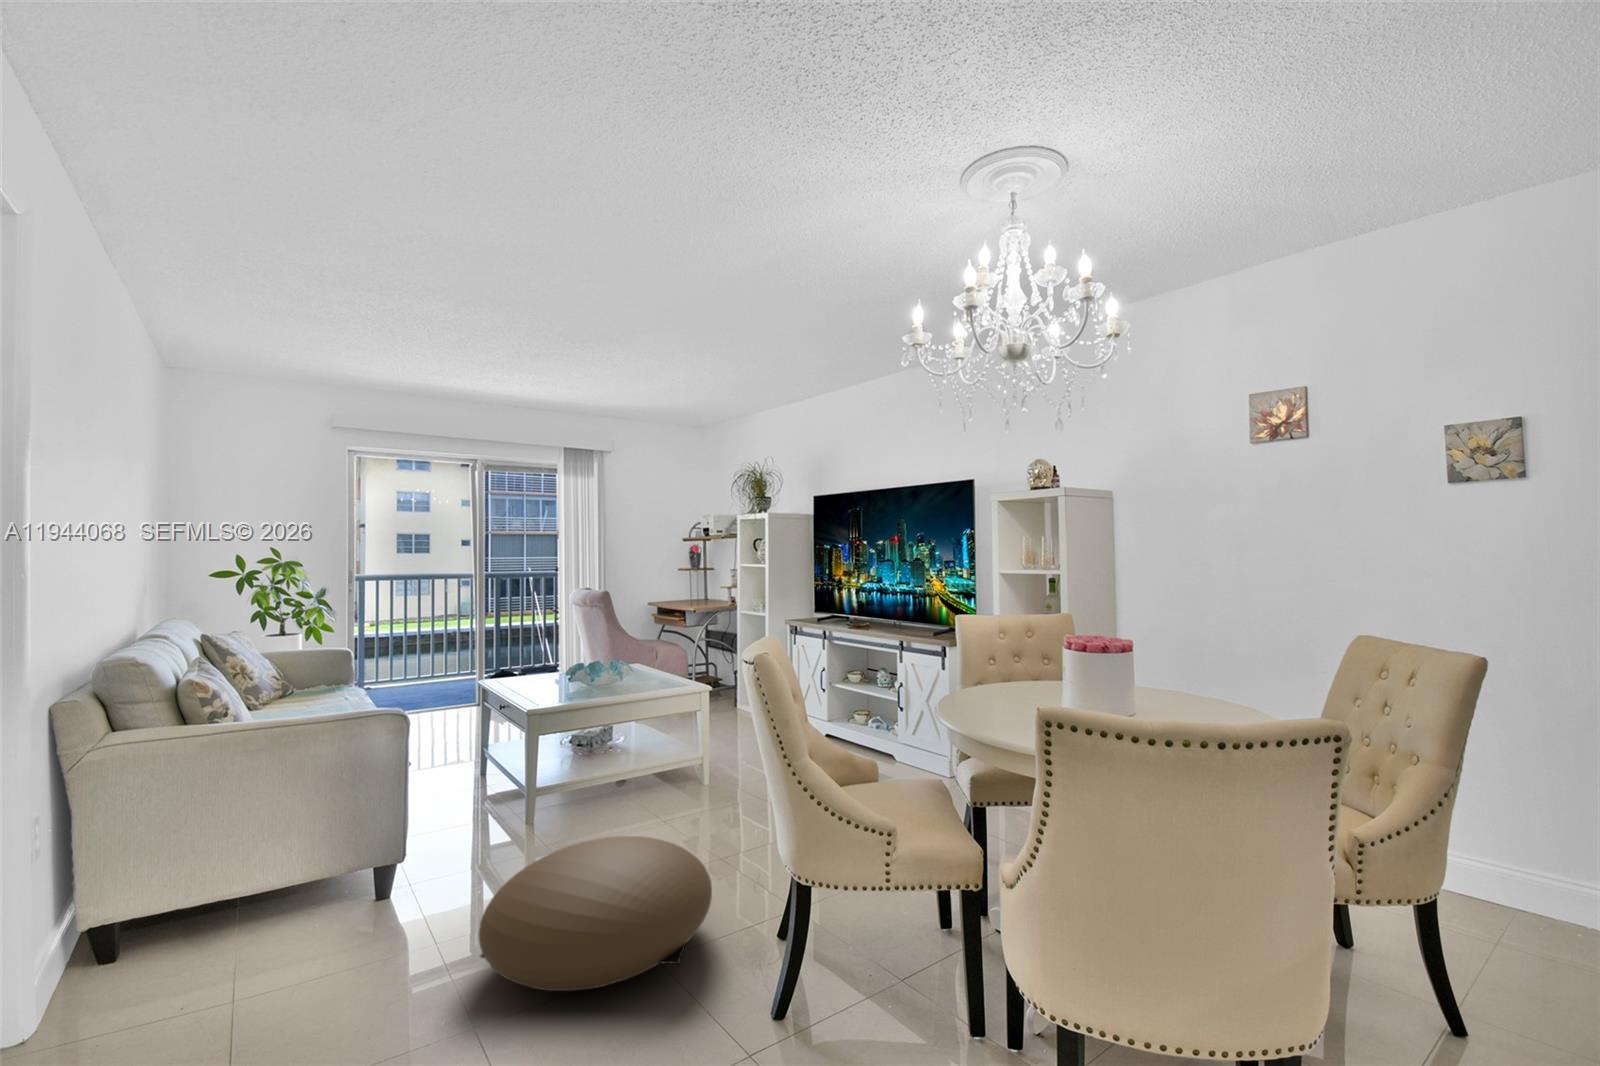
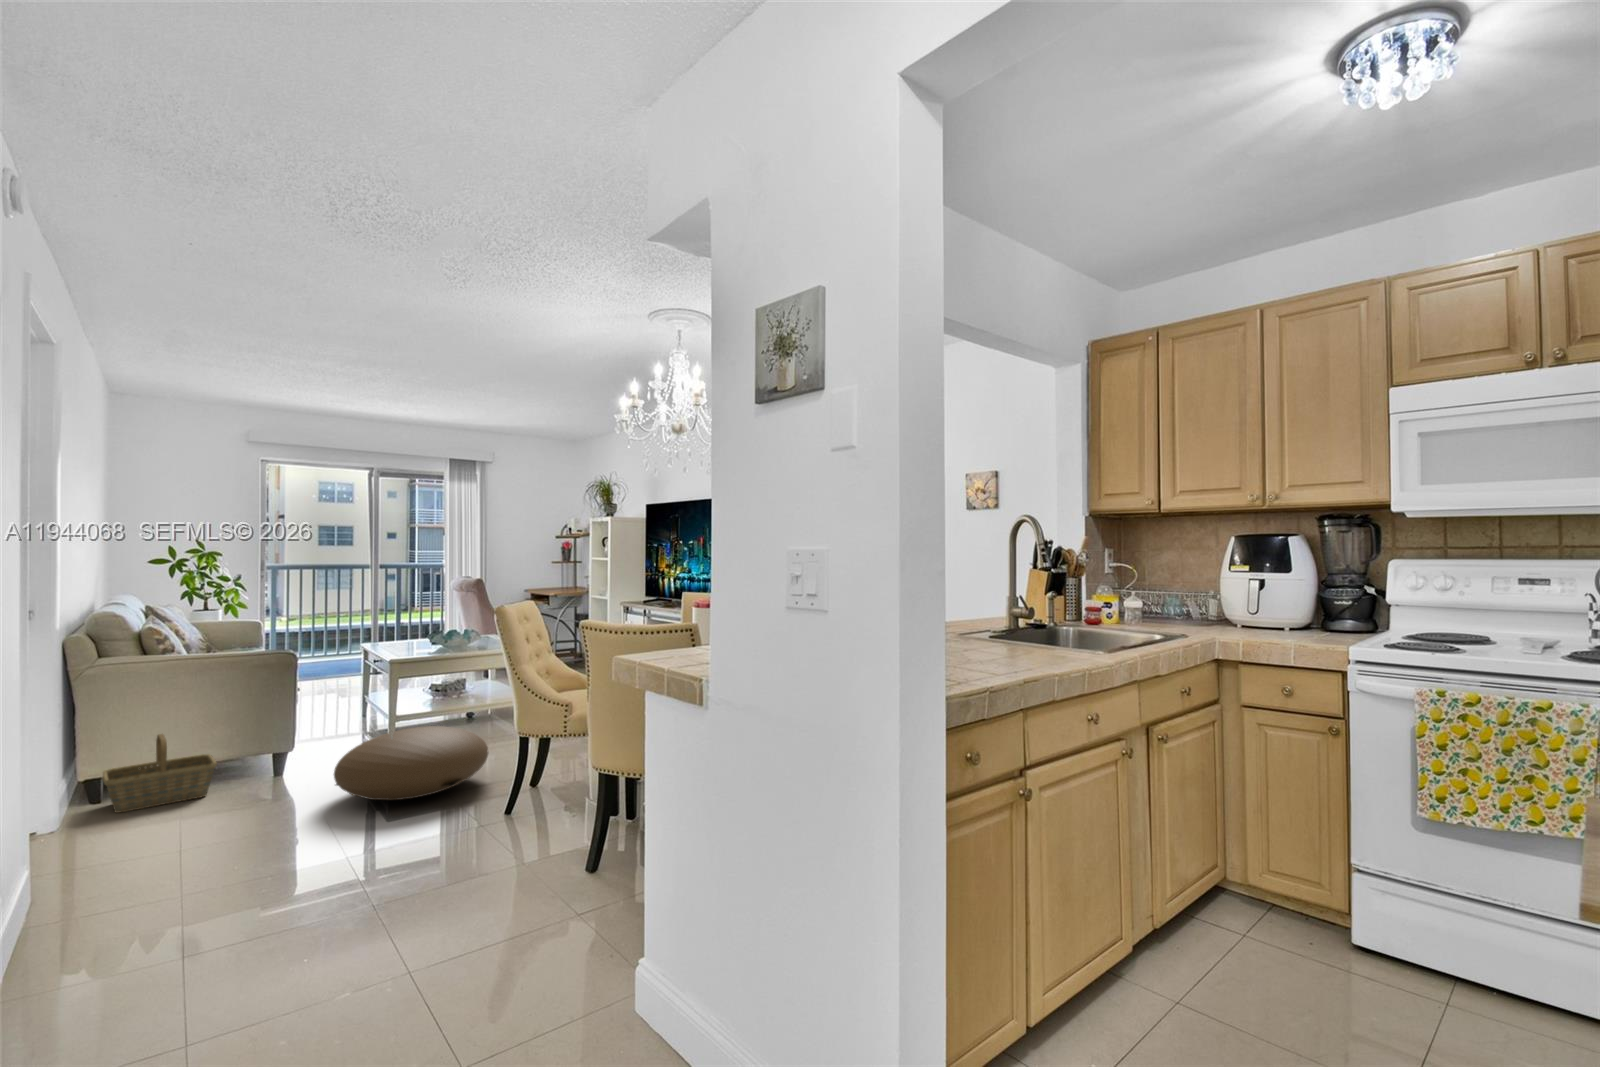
basket: none [106,856,290,1006] -> present [103,734,217,813]

